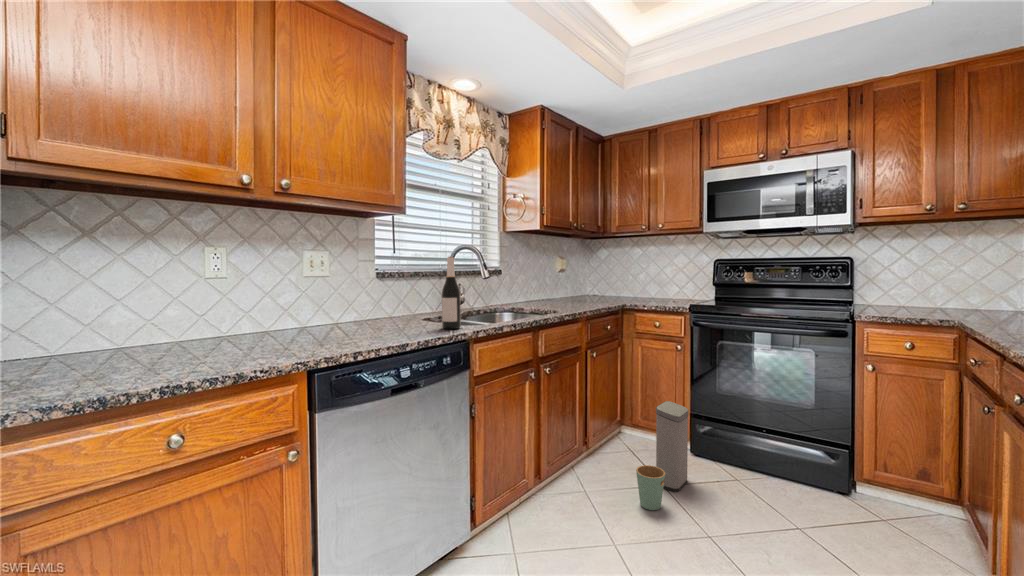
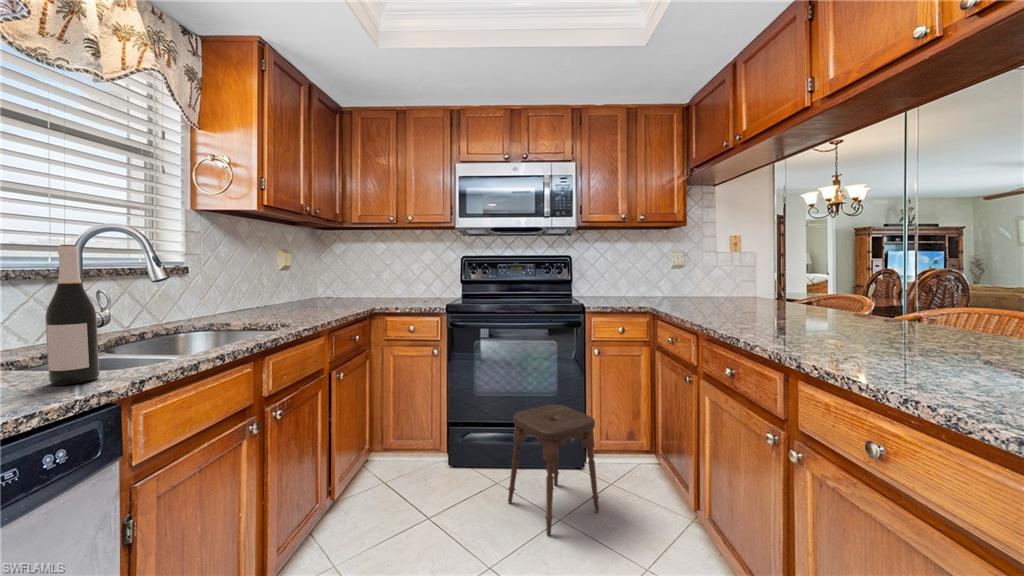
trash can: present [636,401,688,510] -> none [402,417,452,556]
stool: none [744,411,856,536] -> present [508,404,599,535]

